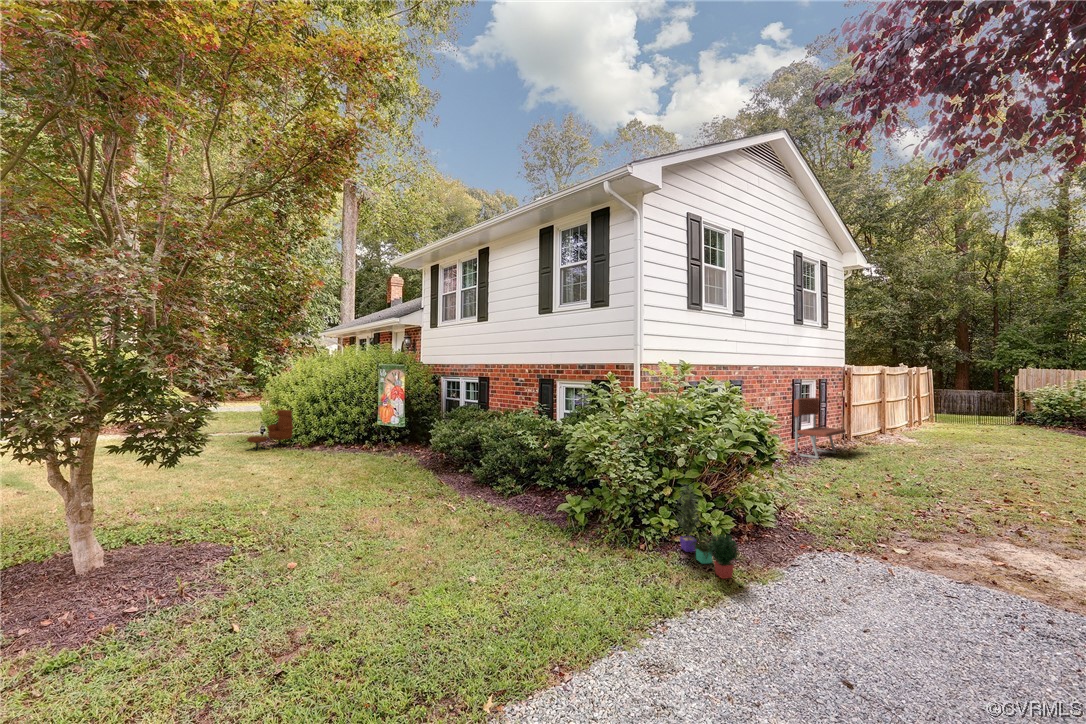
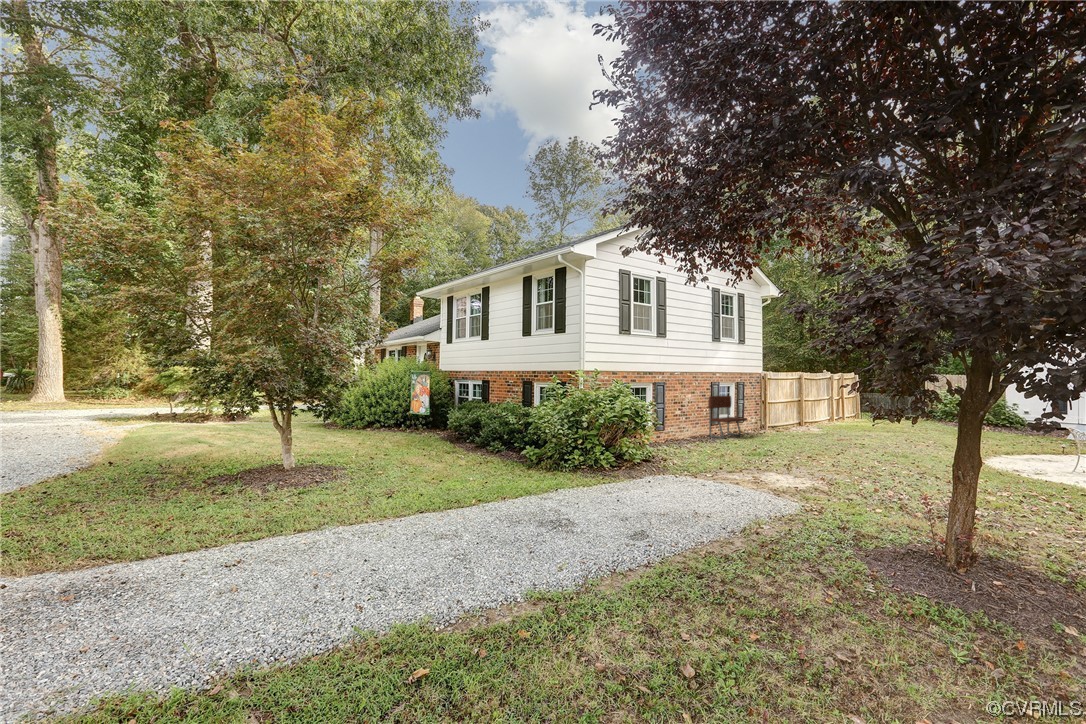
lounge chair: present [247,410,294,451] -> none [319,403,351,432]
potted plant: present [678,486,739,579] -> none [582,436,605,479]

